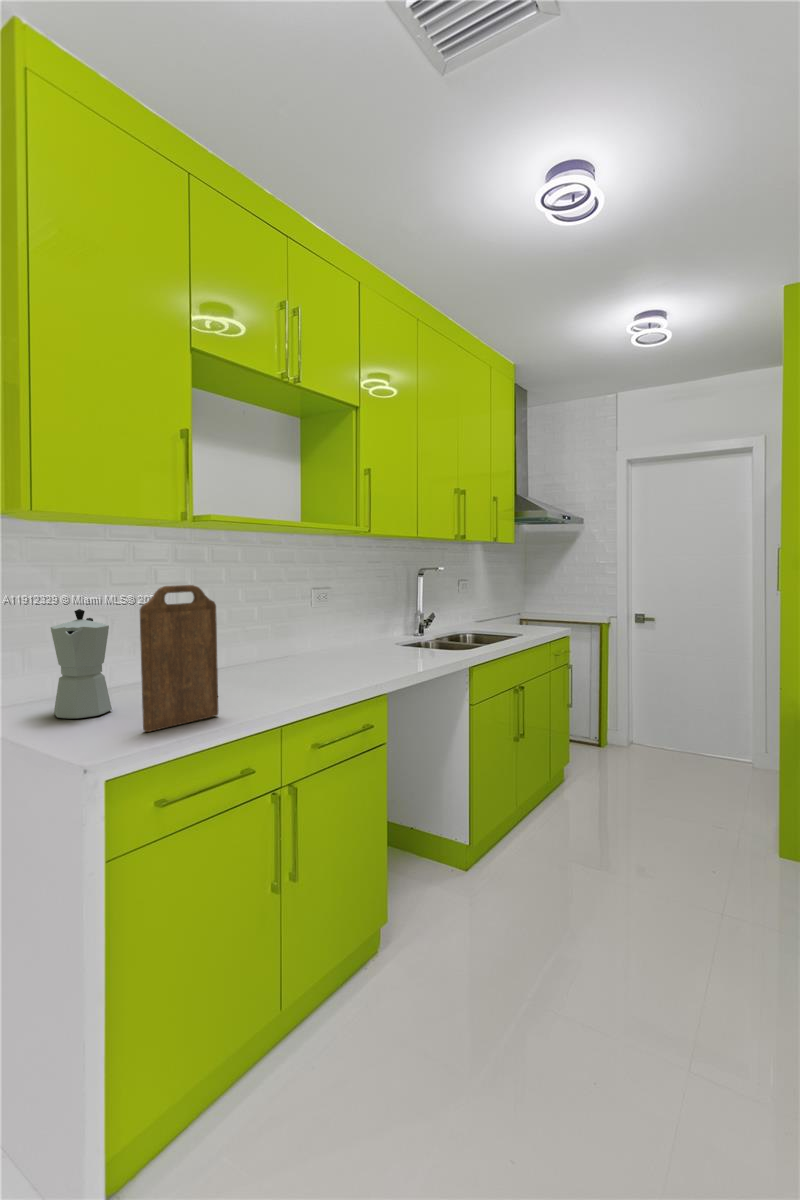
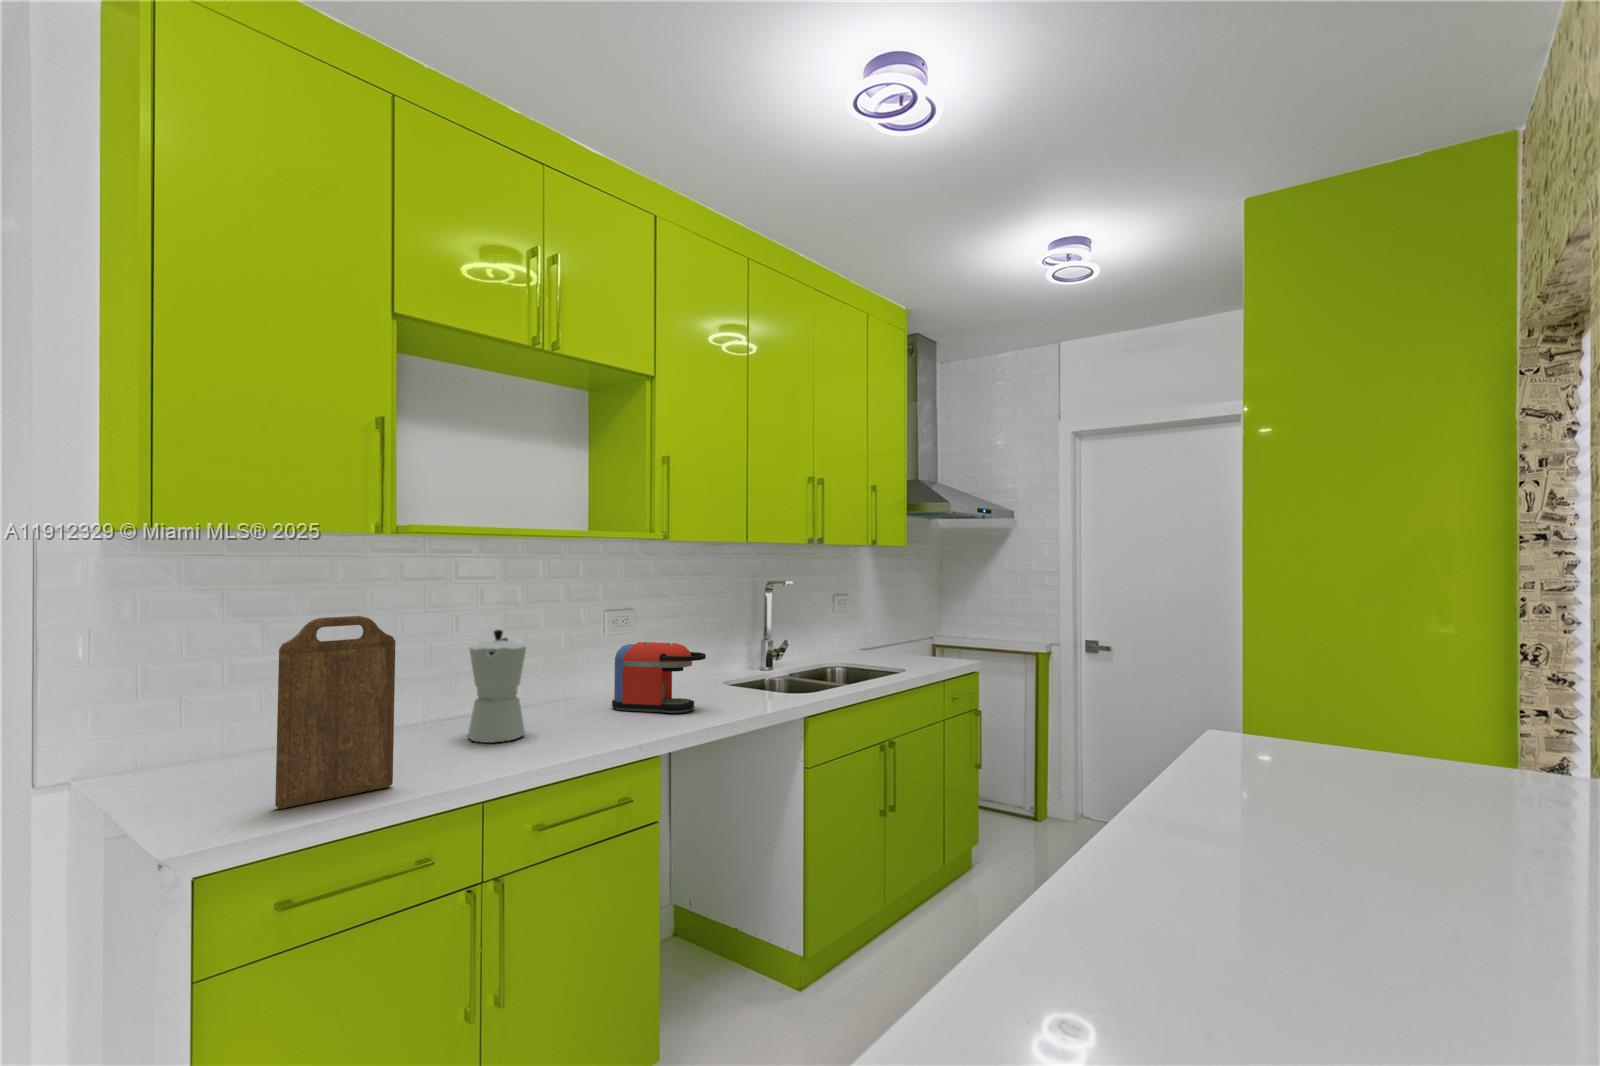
moka pot: present [51,609,112,719] -> present [468,629,526,743]
coffee maker: none [330,613,402,665] -> present [612,642,706,713]

